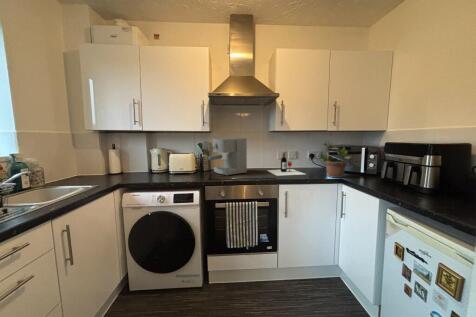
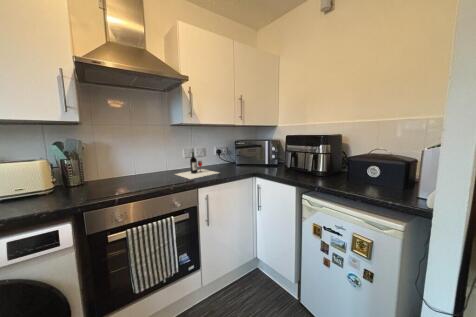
coffee maker: present [208,138,247,176] -> none [92,138,151,189]
potted plant: present [320,141,350,178] -> none [231,132,261,173]

